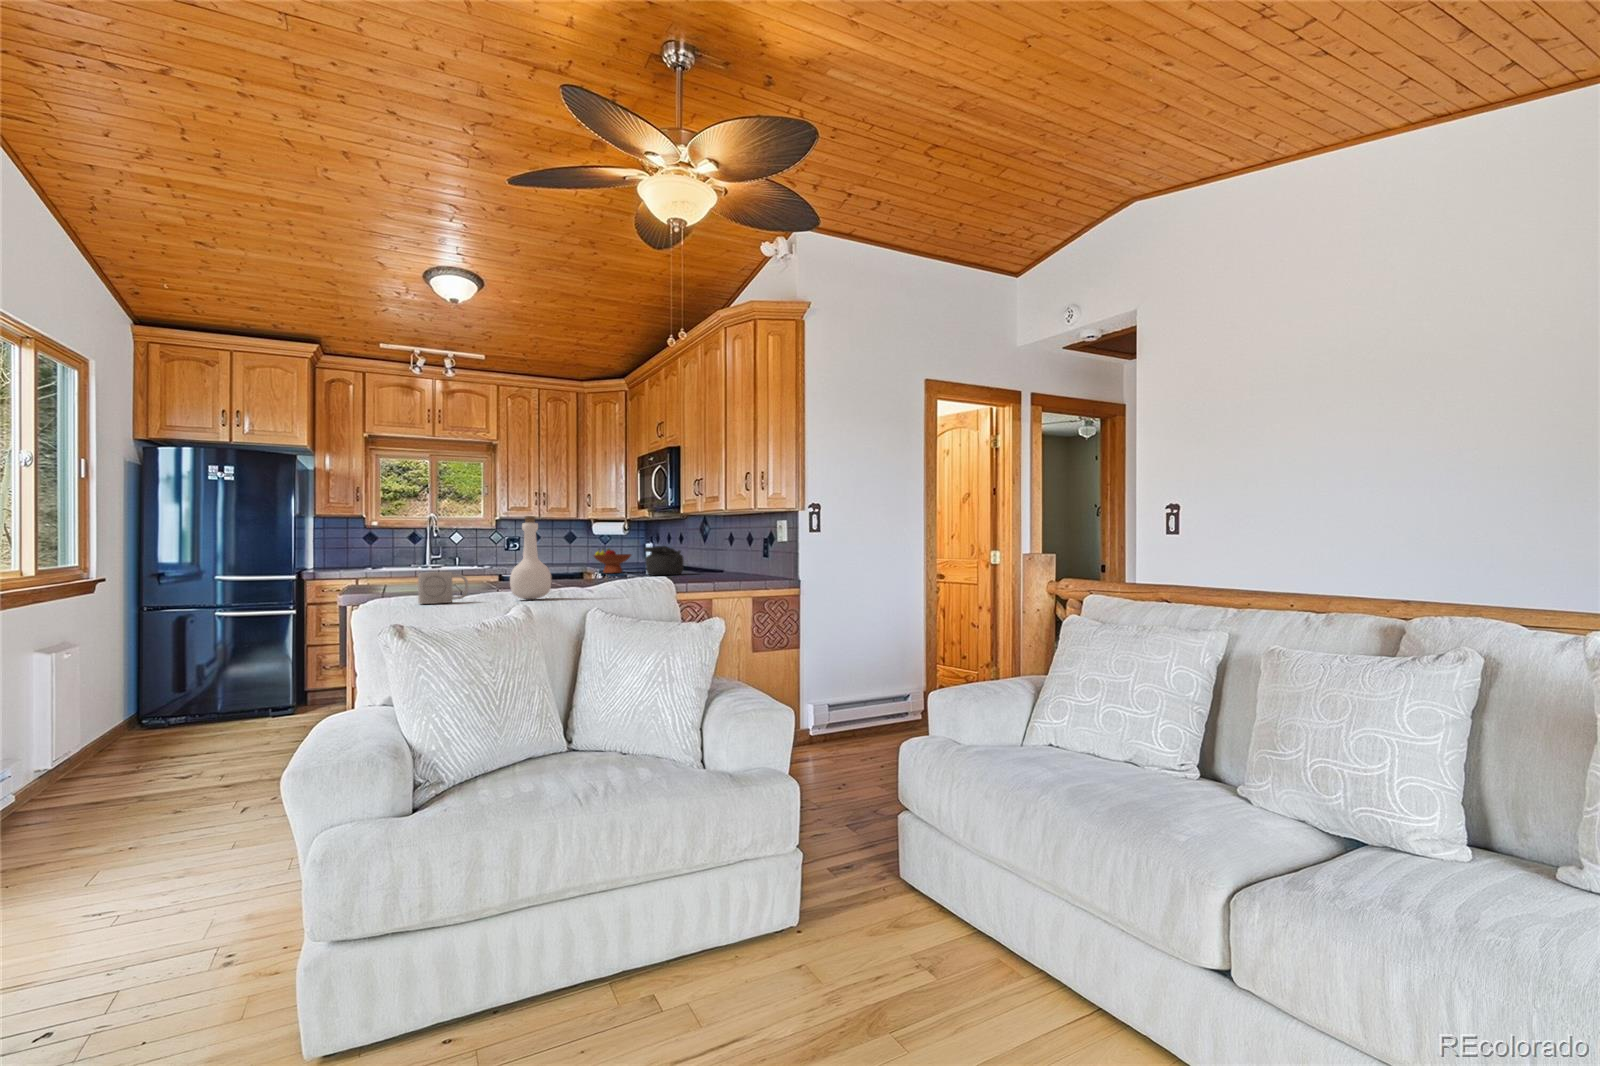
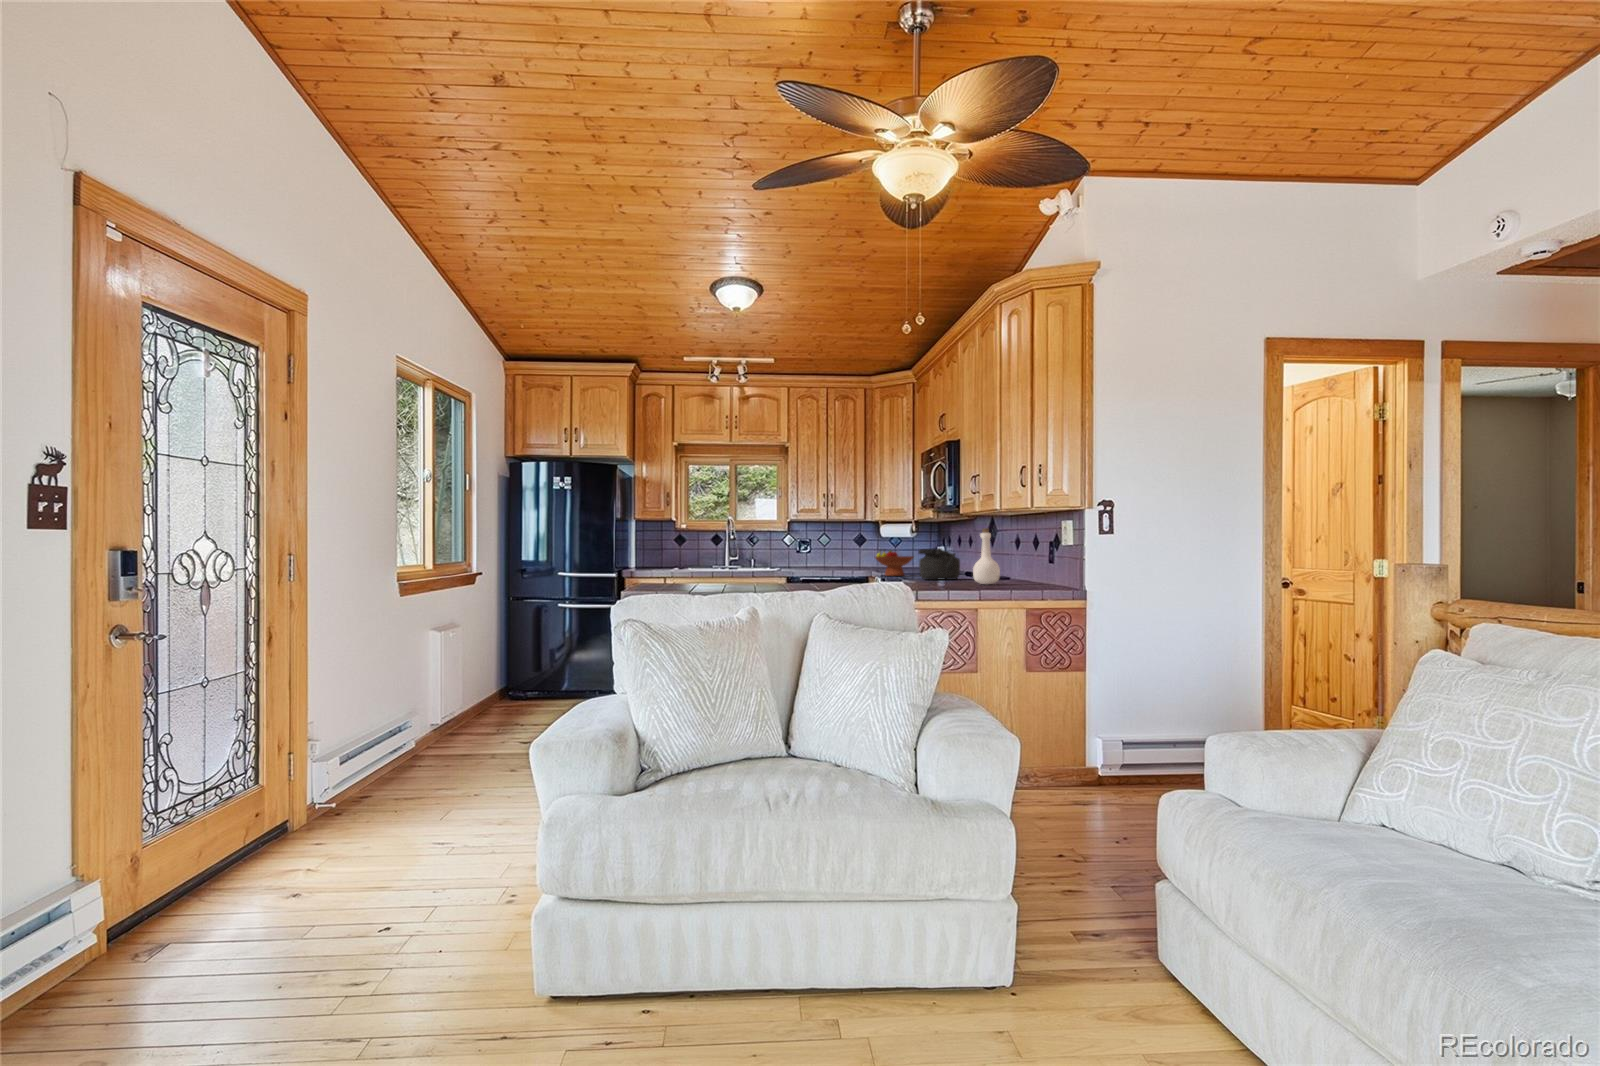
bottle: present [510,516,552,599] -> present [973,528,1000,585]
mug: present [418,572,468,604] -> none [665,571,708,600]

